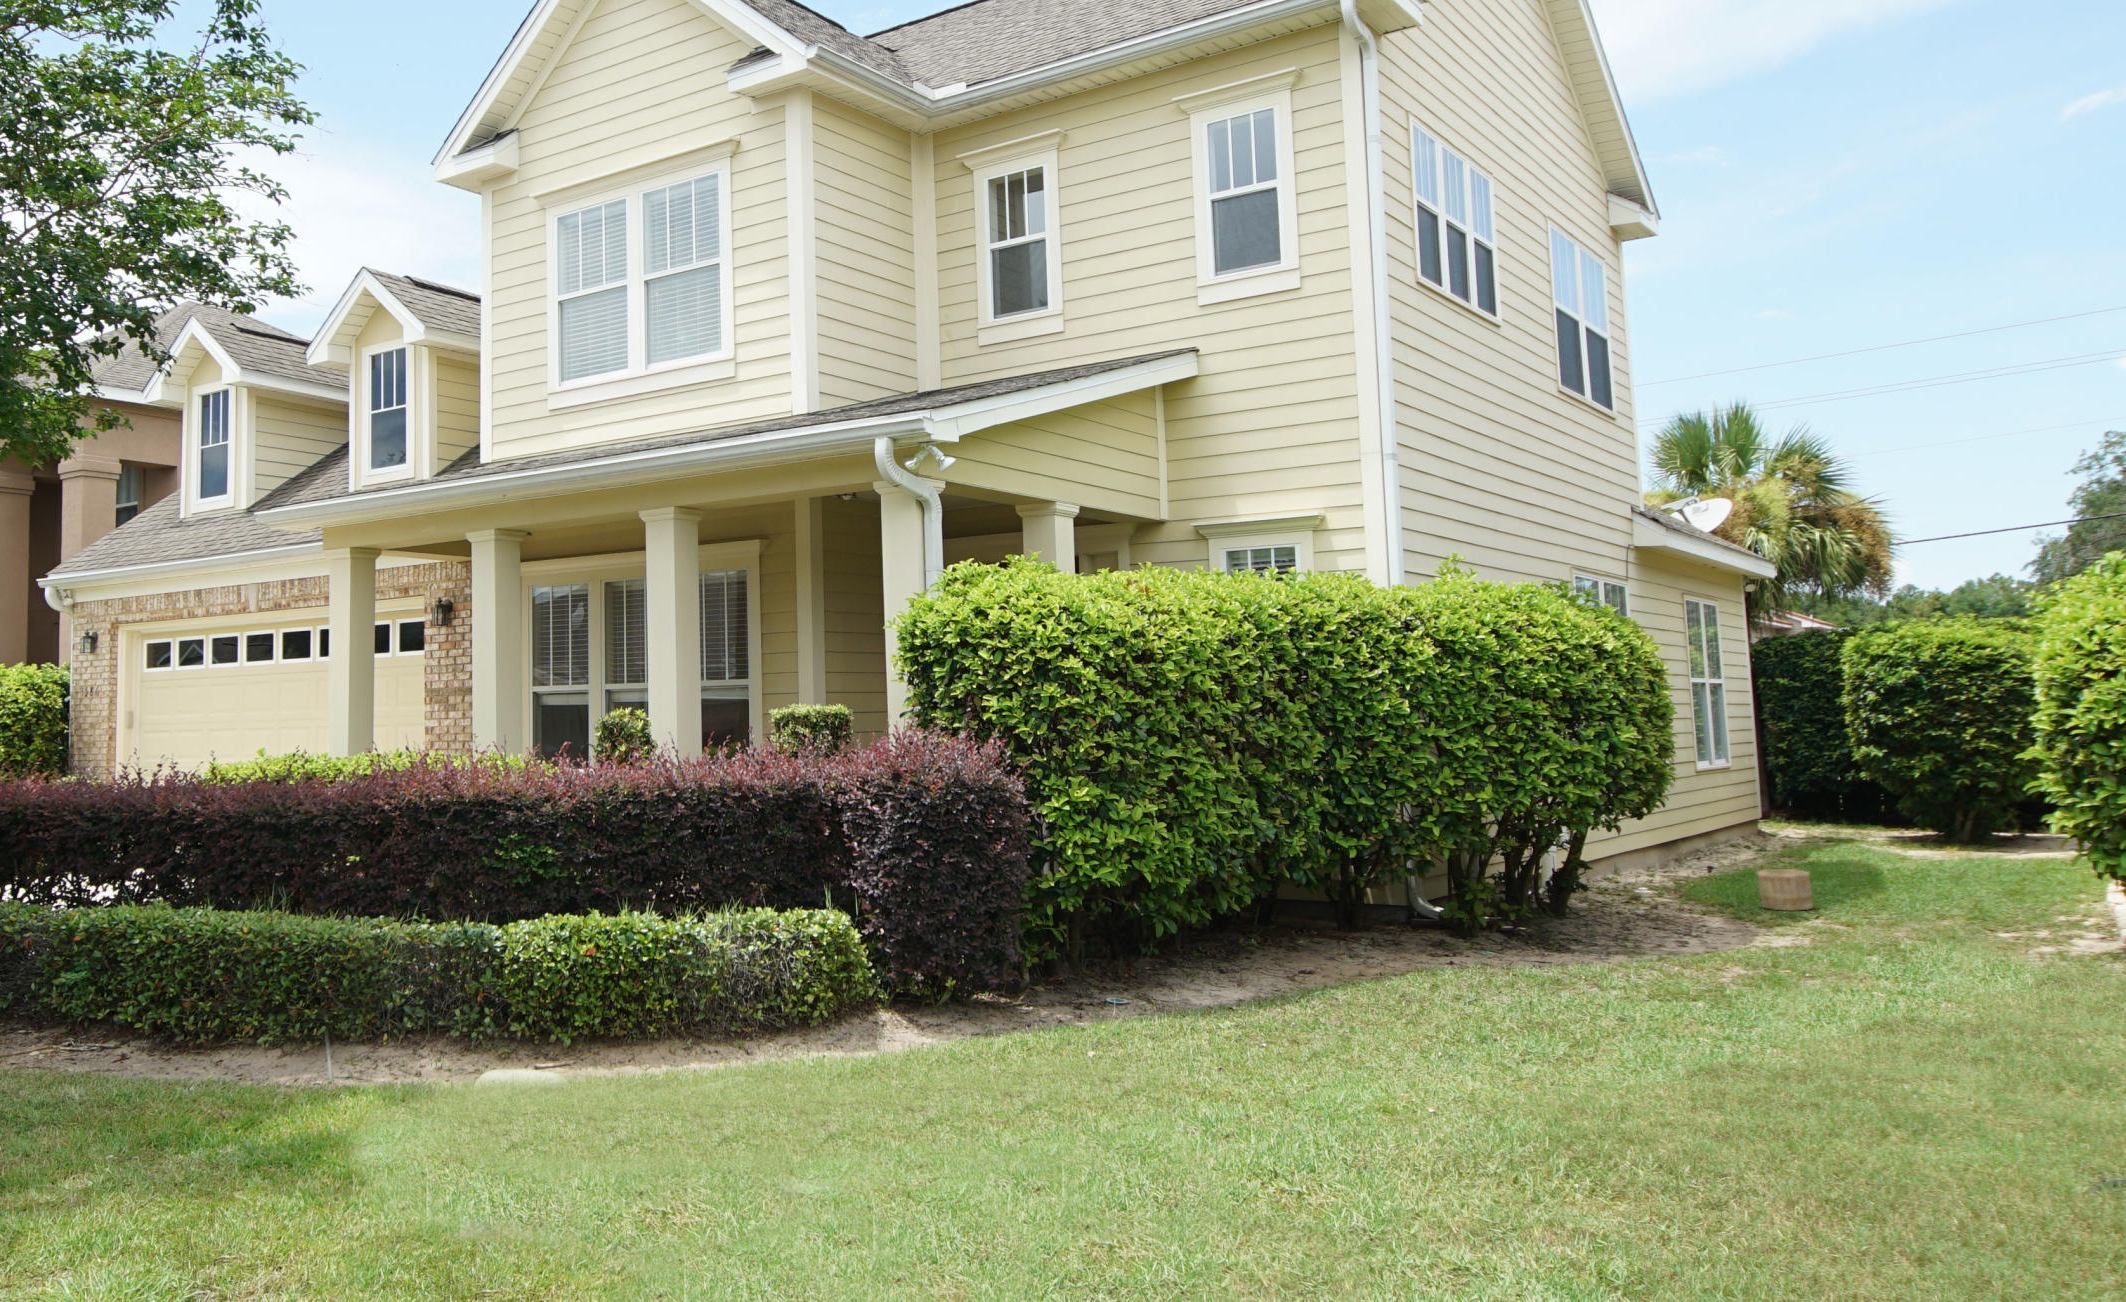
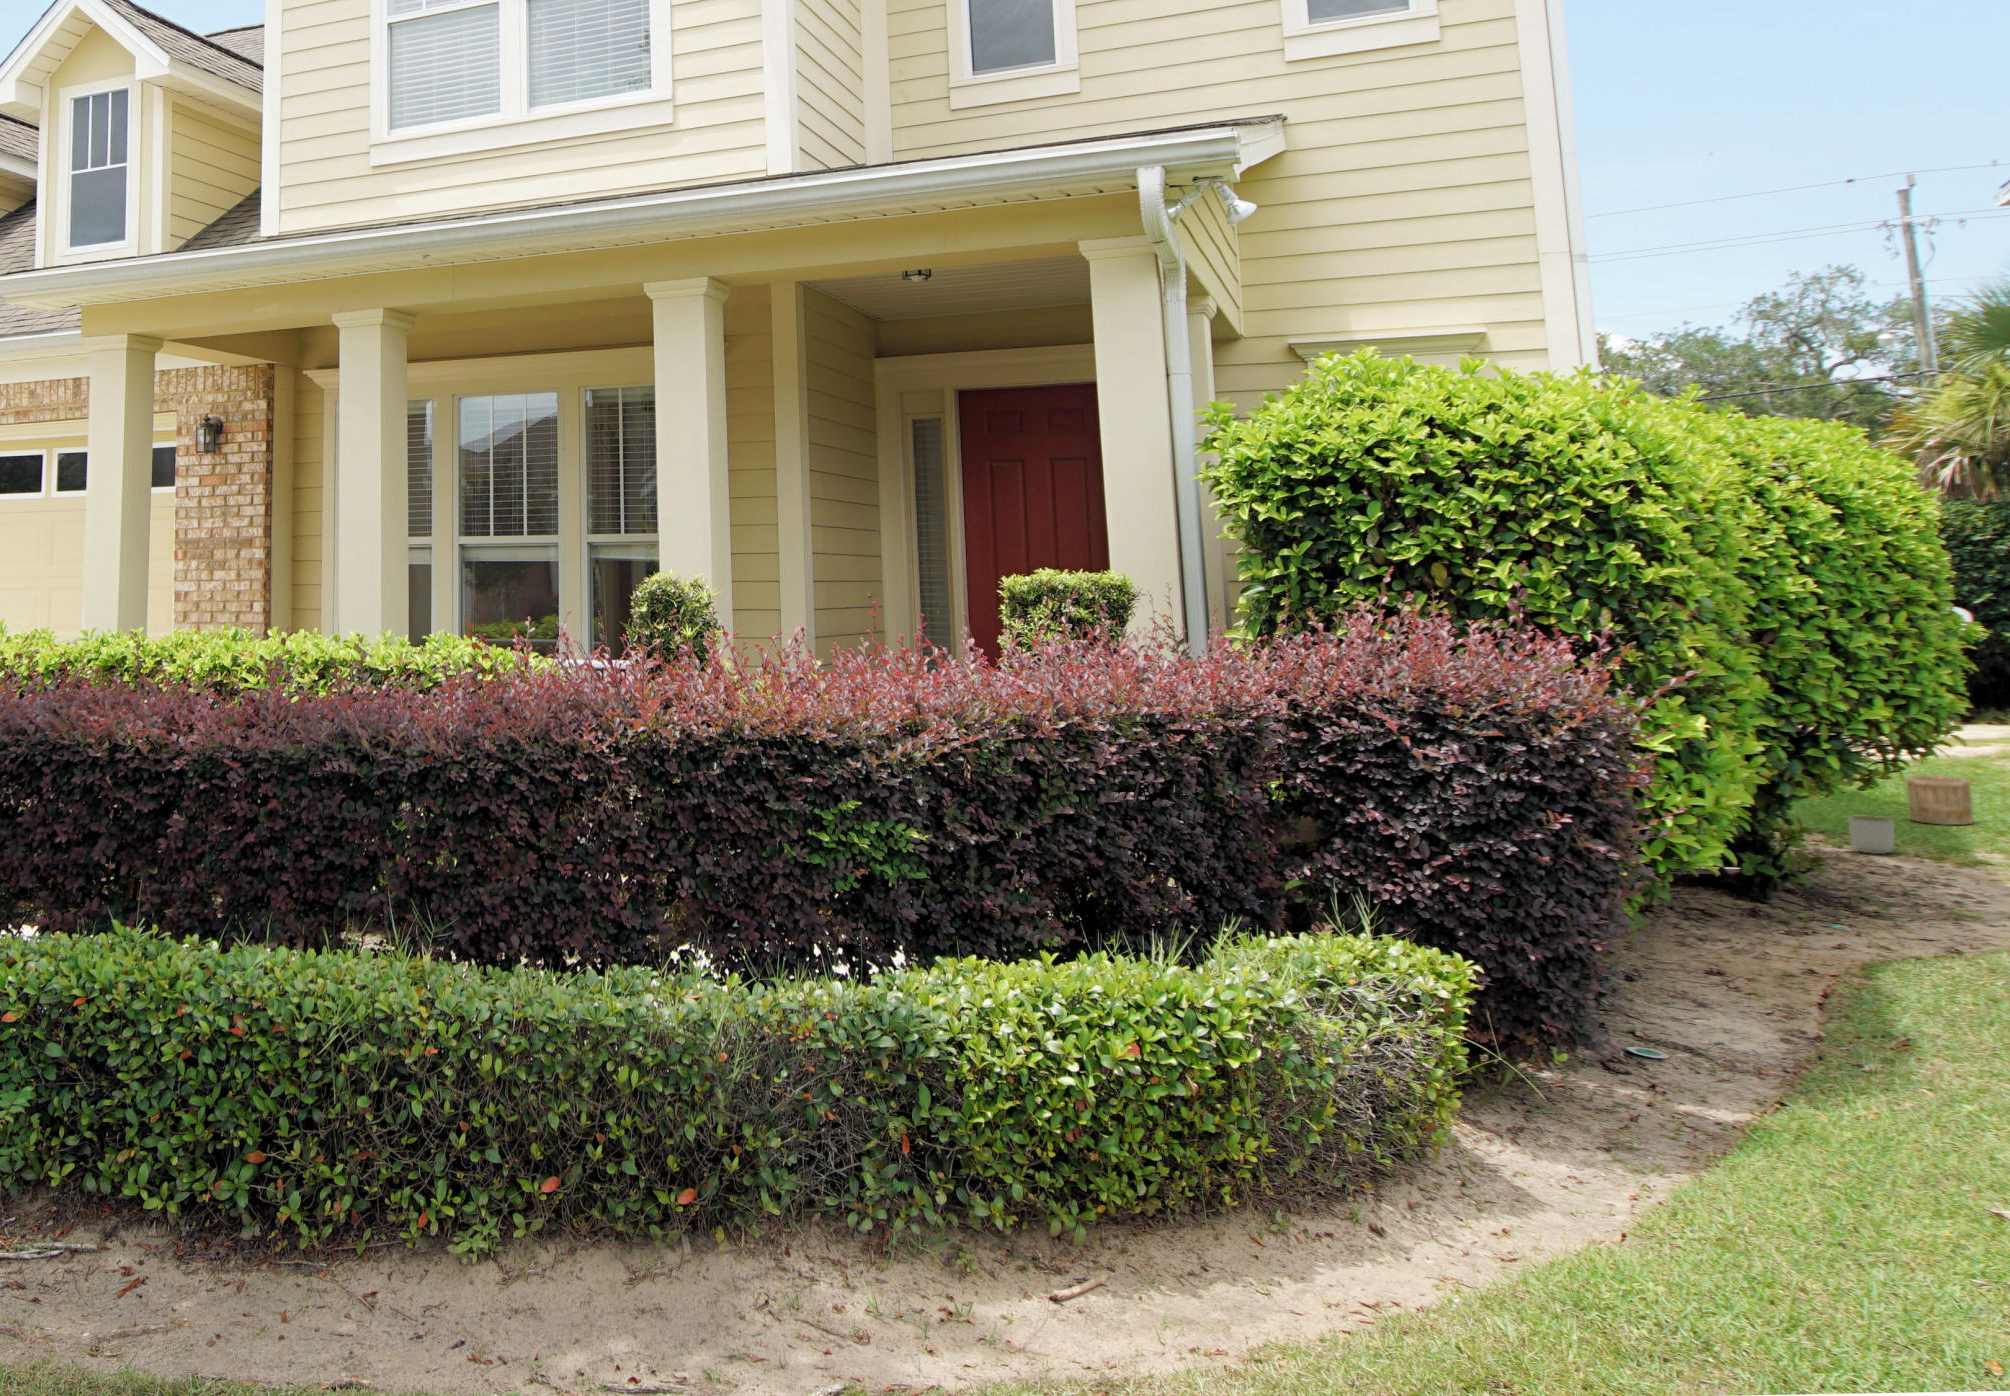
planter: none [1624,898,1659,929] -> present [1849,816,1894,854]

